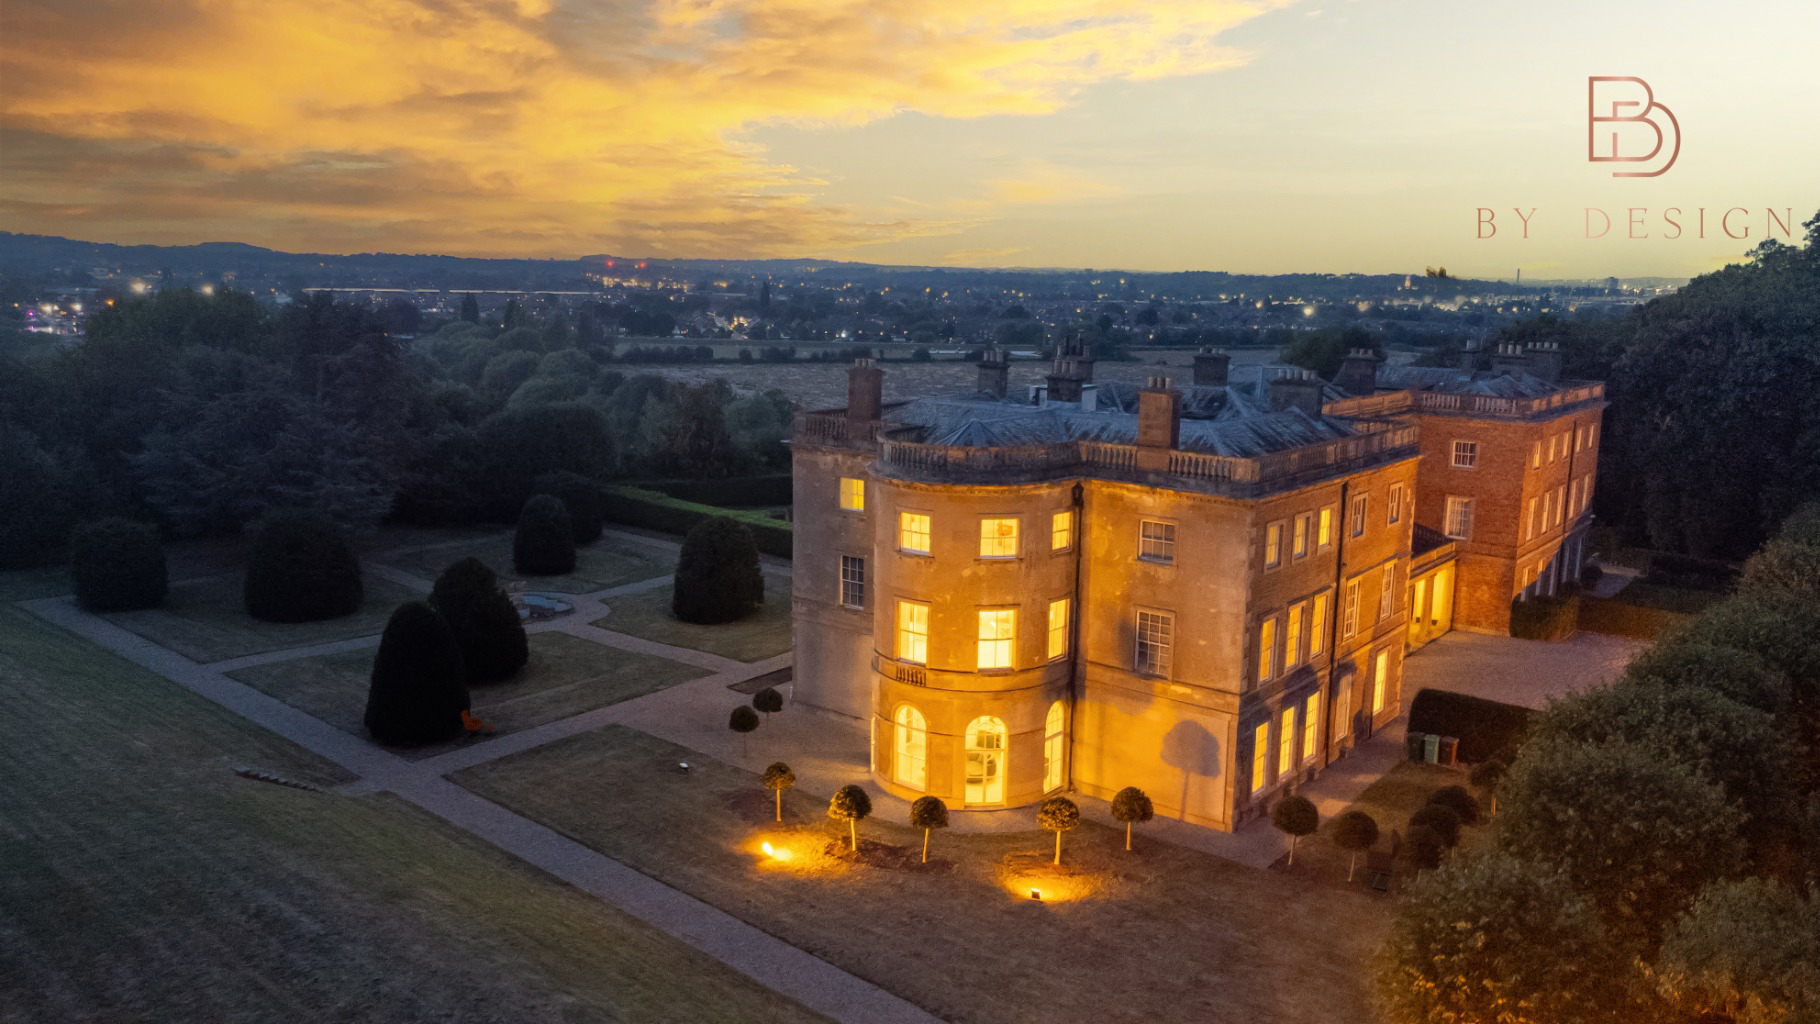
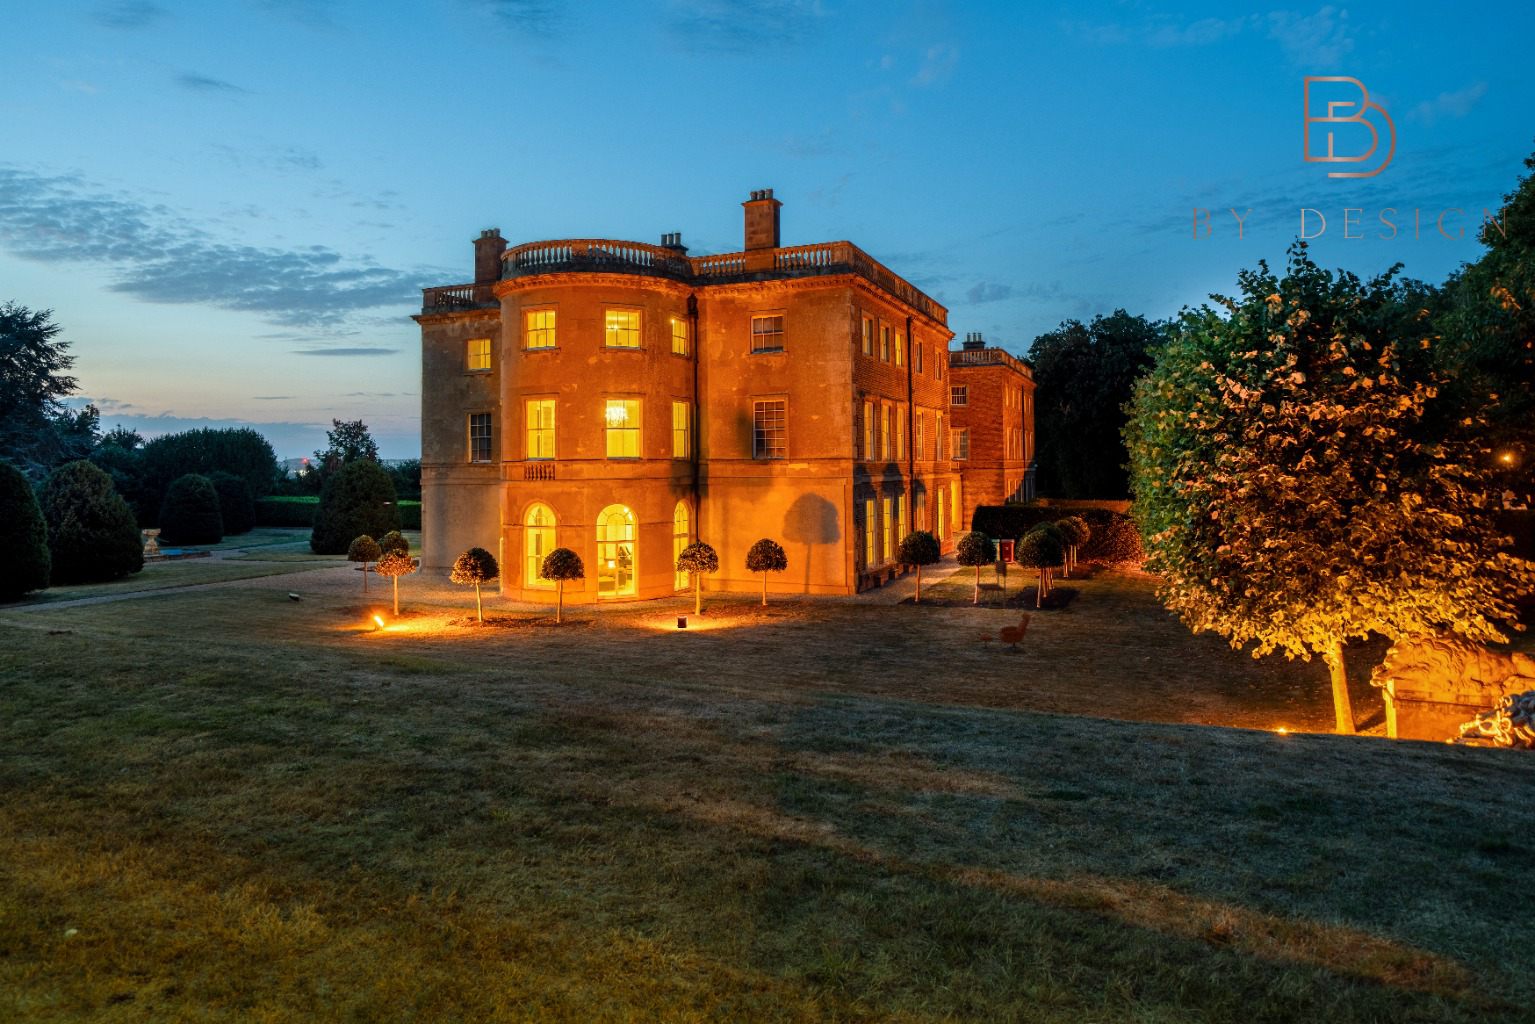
lounge chair: present [461,710,493,734] -> present [979,613,1030,650]

